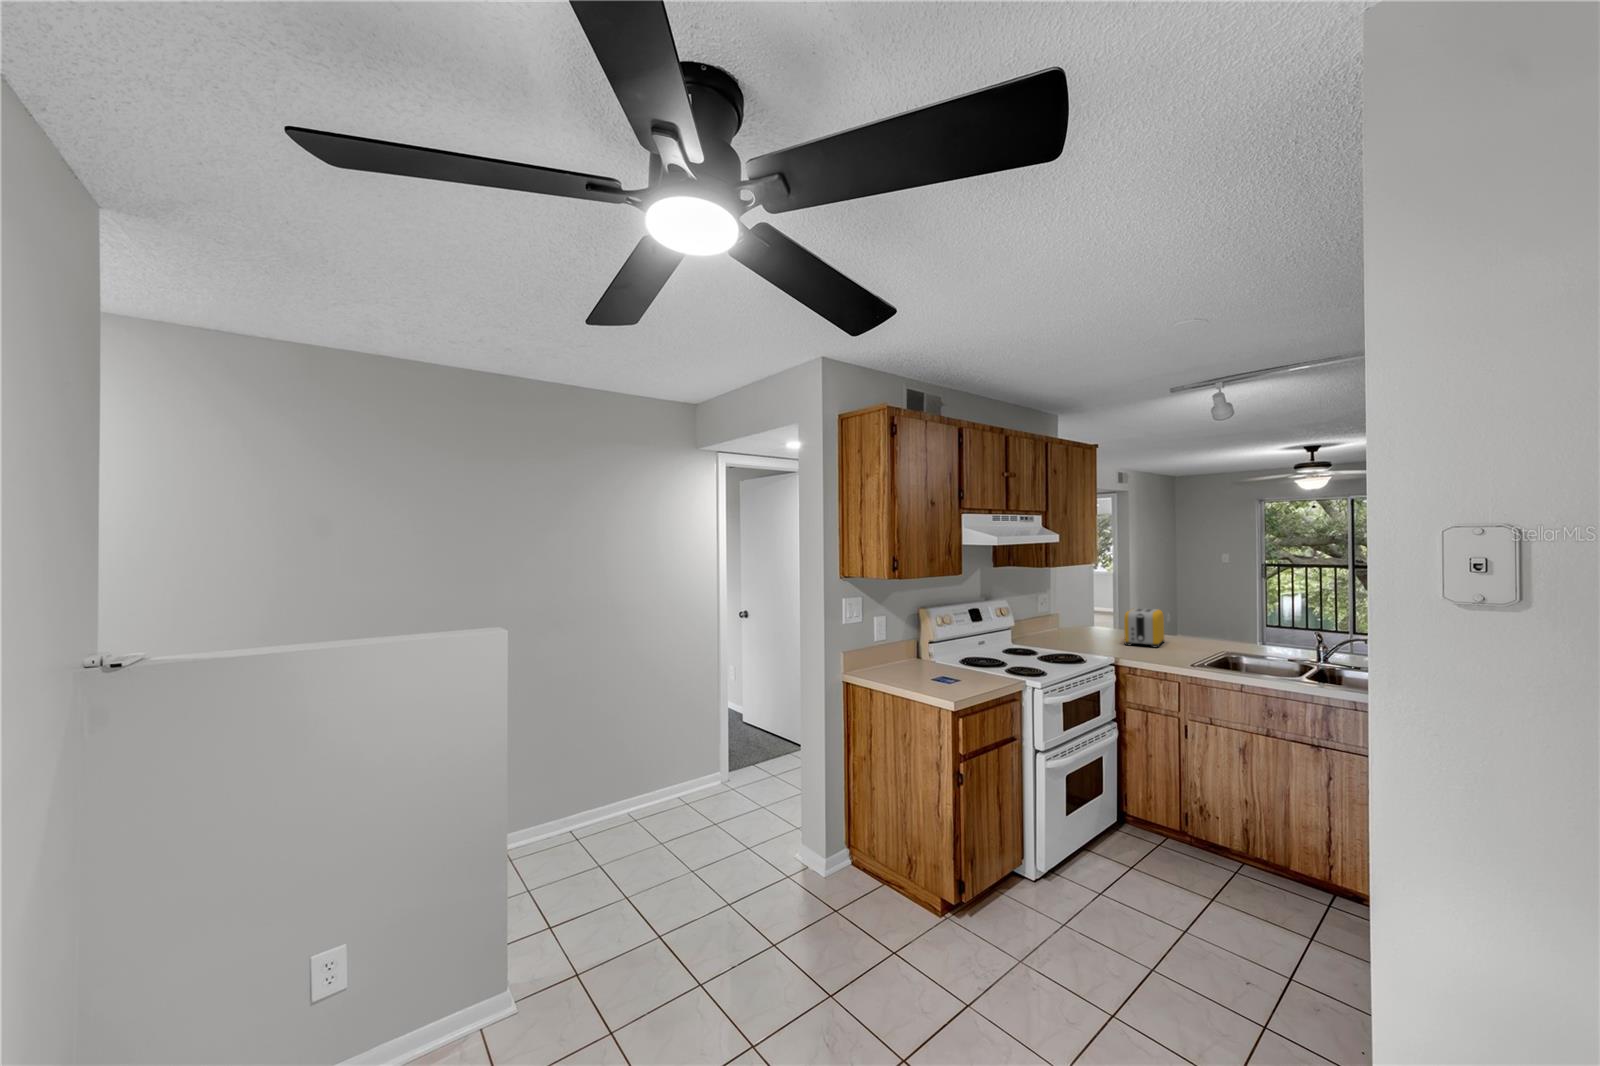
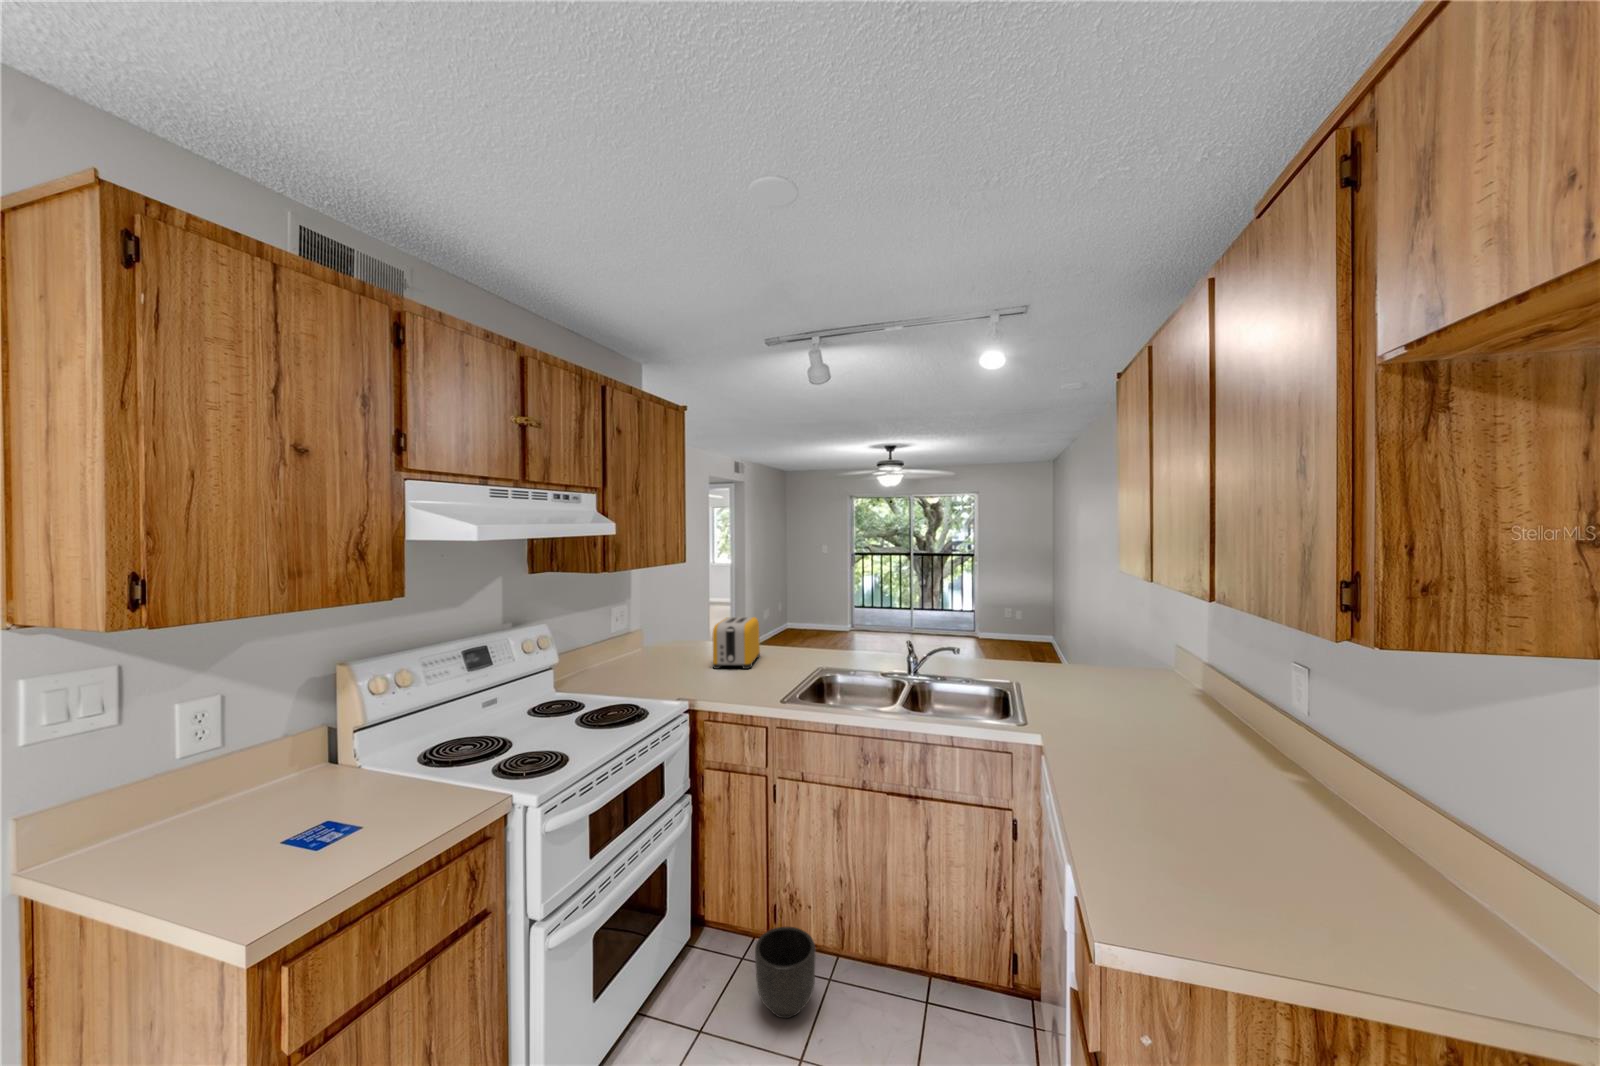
planter: none [1173,821,1224,877] -> present [755,927,815,1018]

